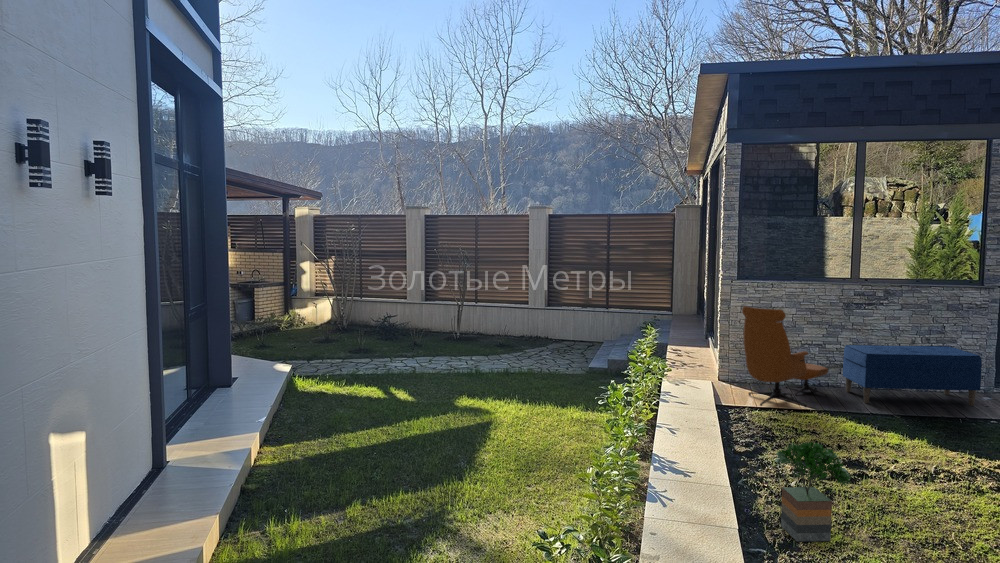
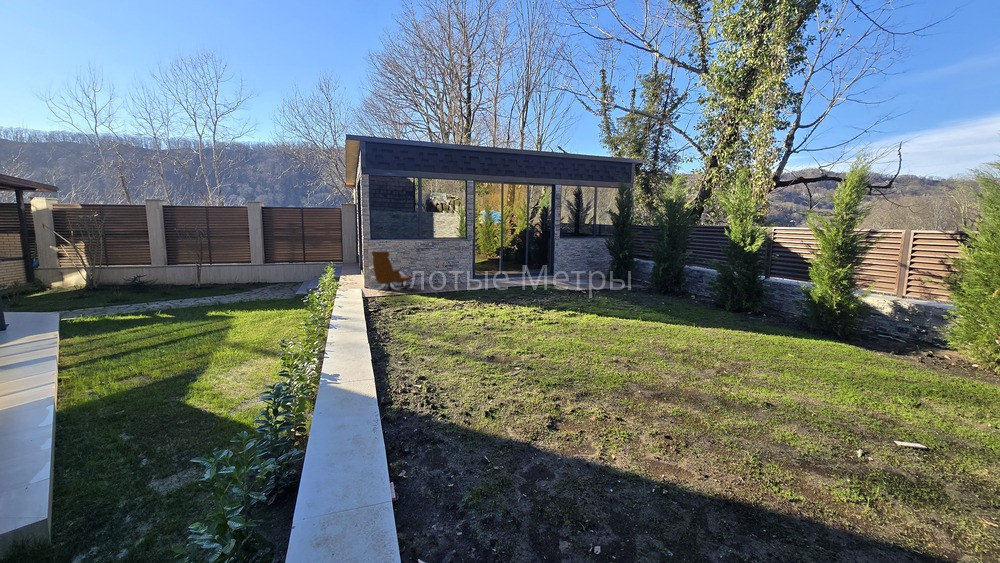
bench: present [843,345,982,406] -> none [417,265,464,289]
potted tree: present [776,442,851,541] -> none [378,293,404,328]

